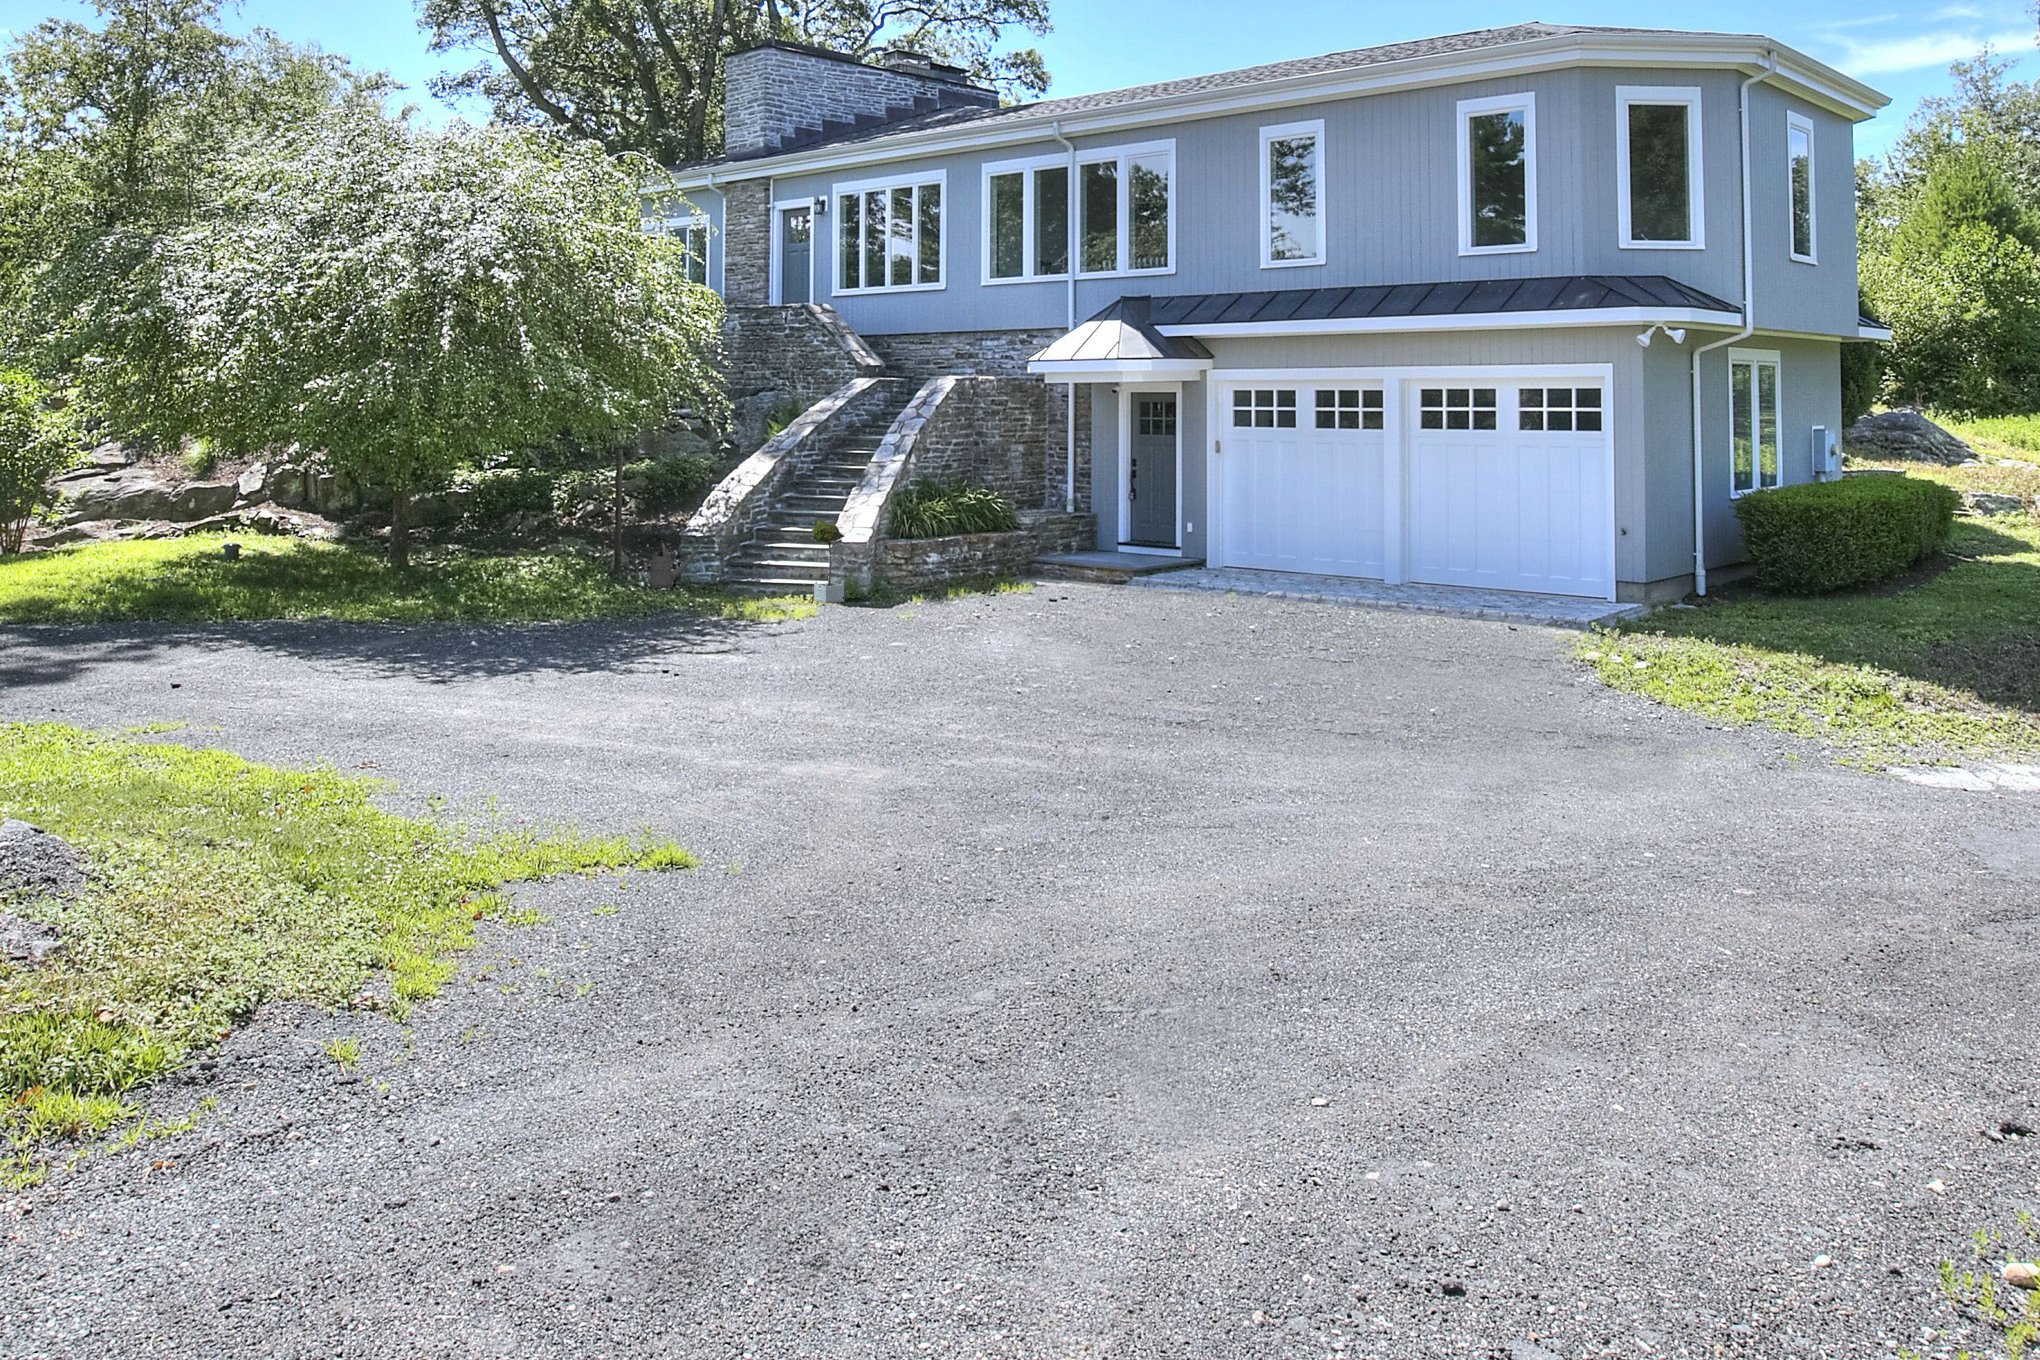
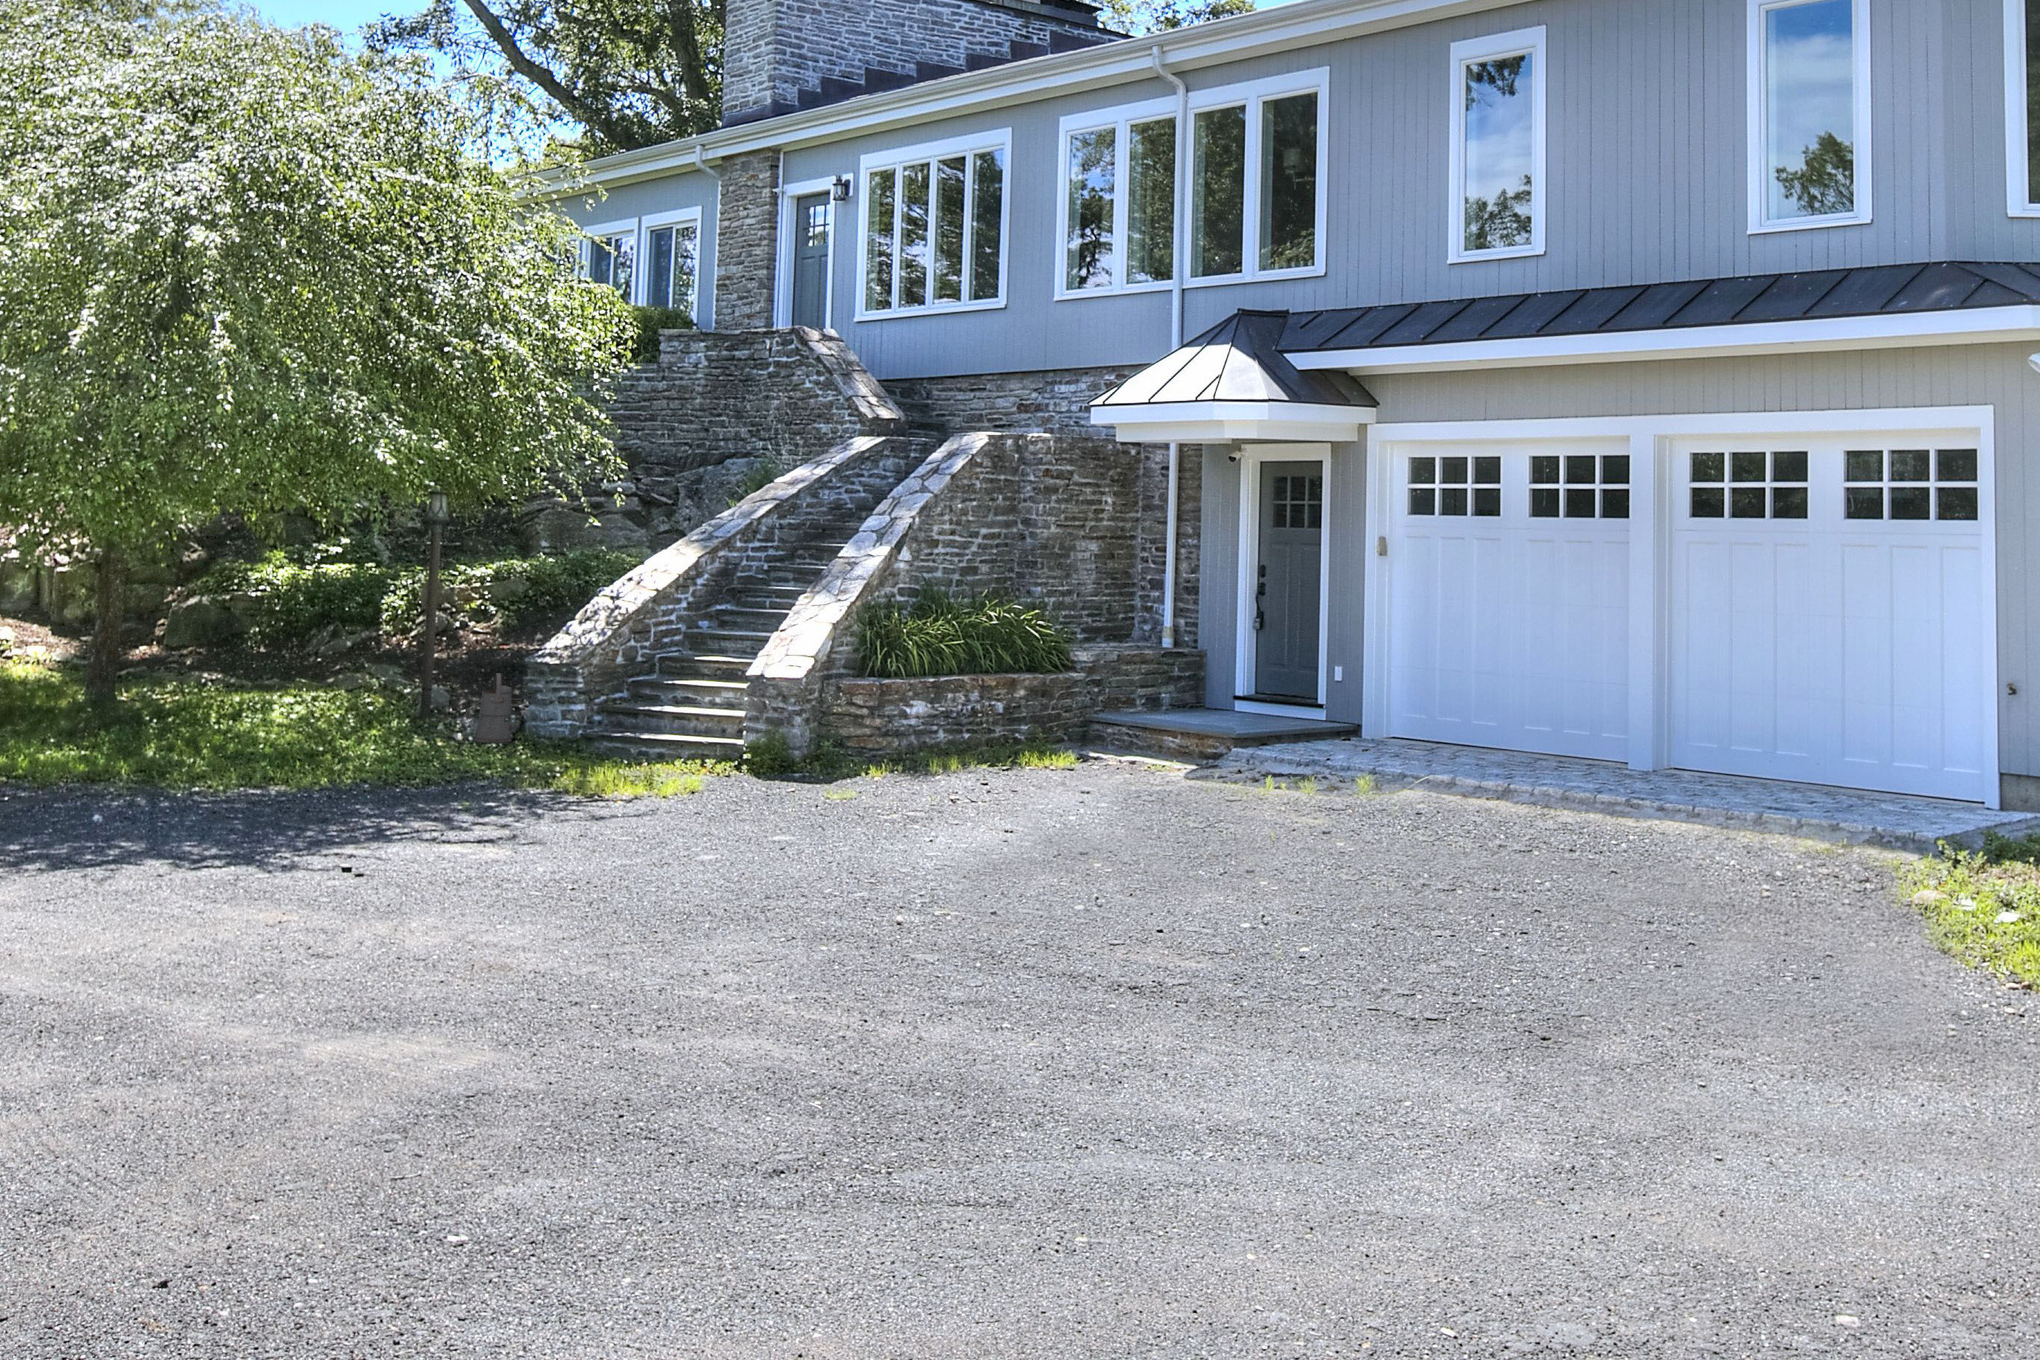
potted tree: present [812,520,844,603] -> none [700,640,754,773]

